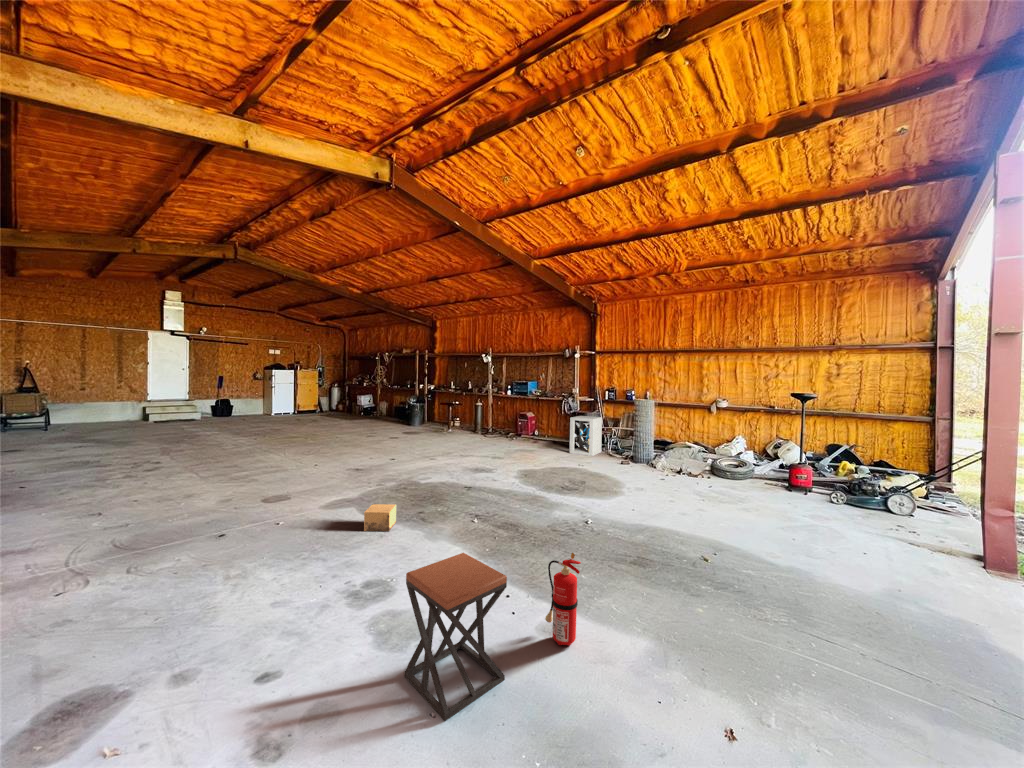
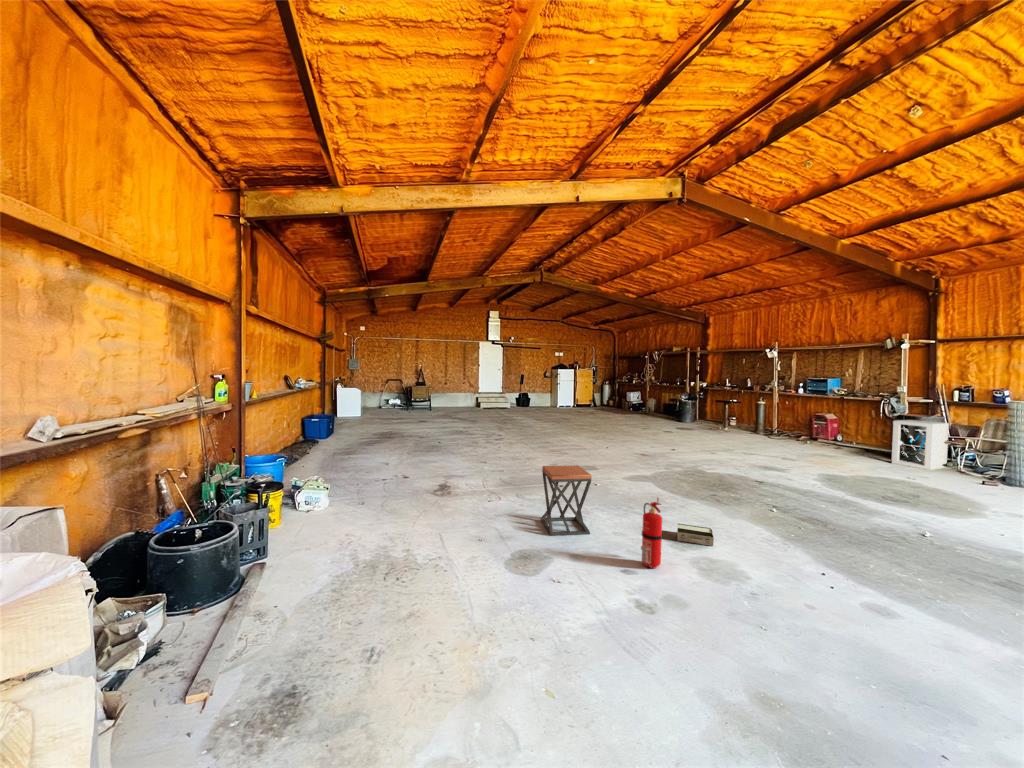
cardboard box: present [364,504,396,531] -> none [668,474,694,497]
stool: present [404,553,507,721] -> present [541,465,591,536]
fire extinguisher: present [545,553,581,646] -> present [641,498,662,569]
toolbox: none [347,586,396,619] -> present [677,523,714,546]

